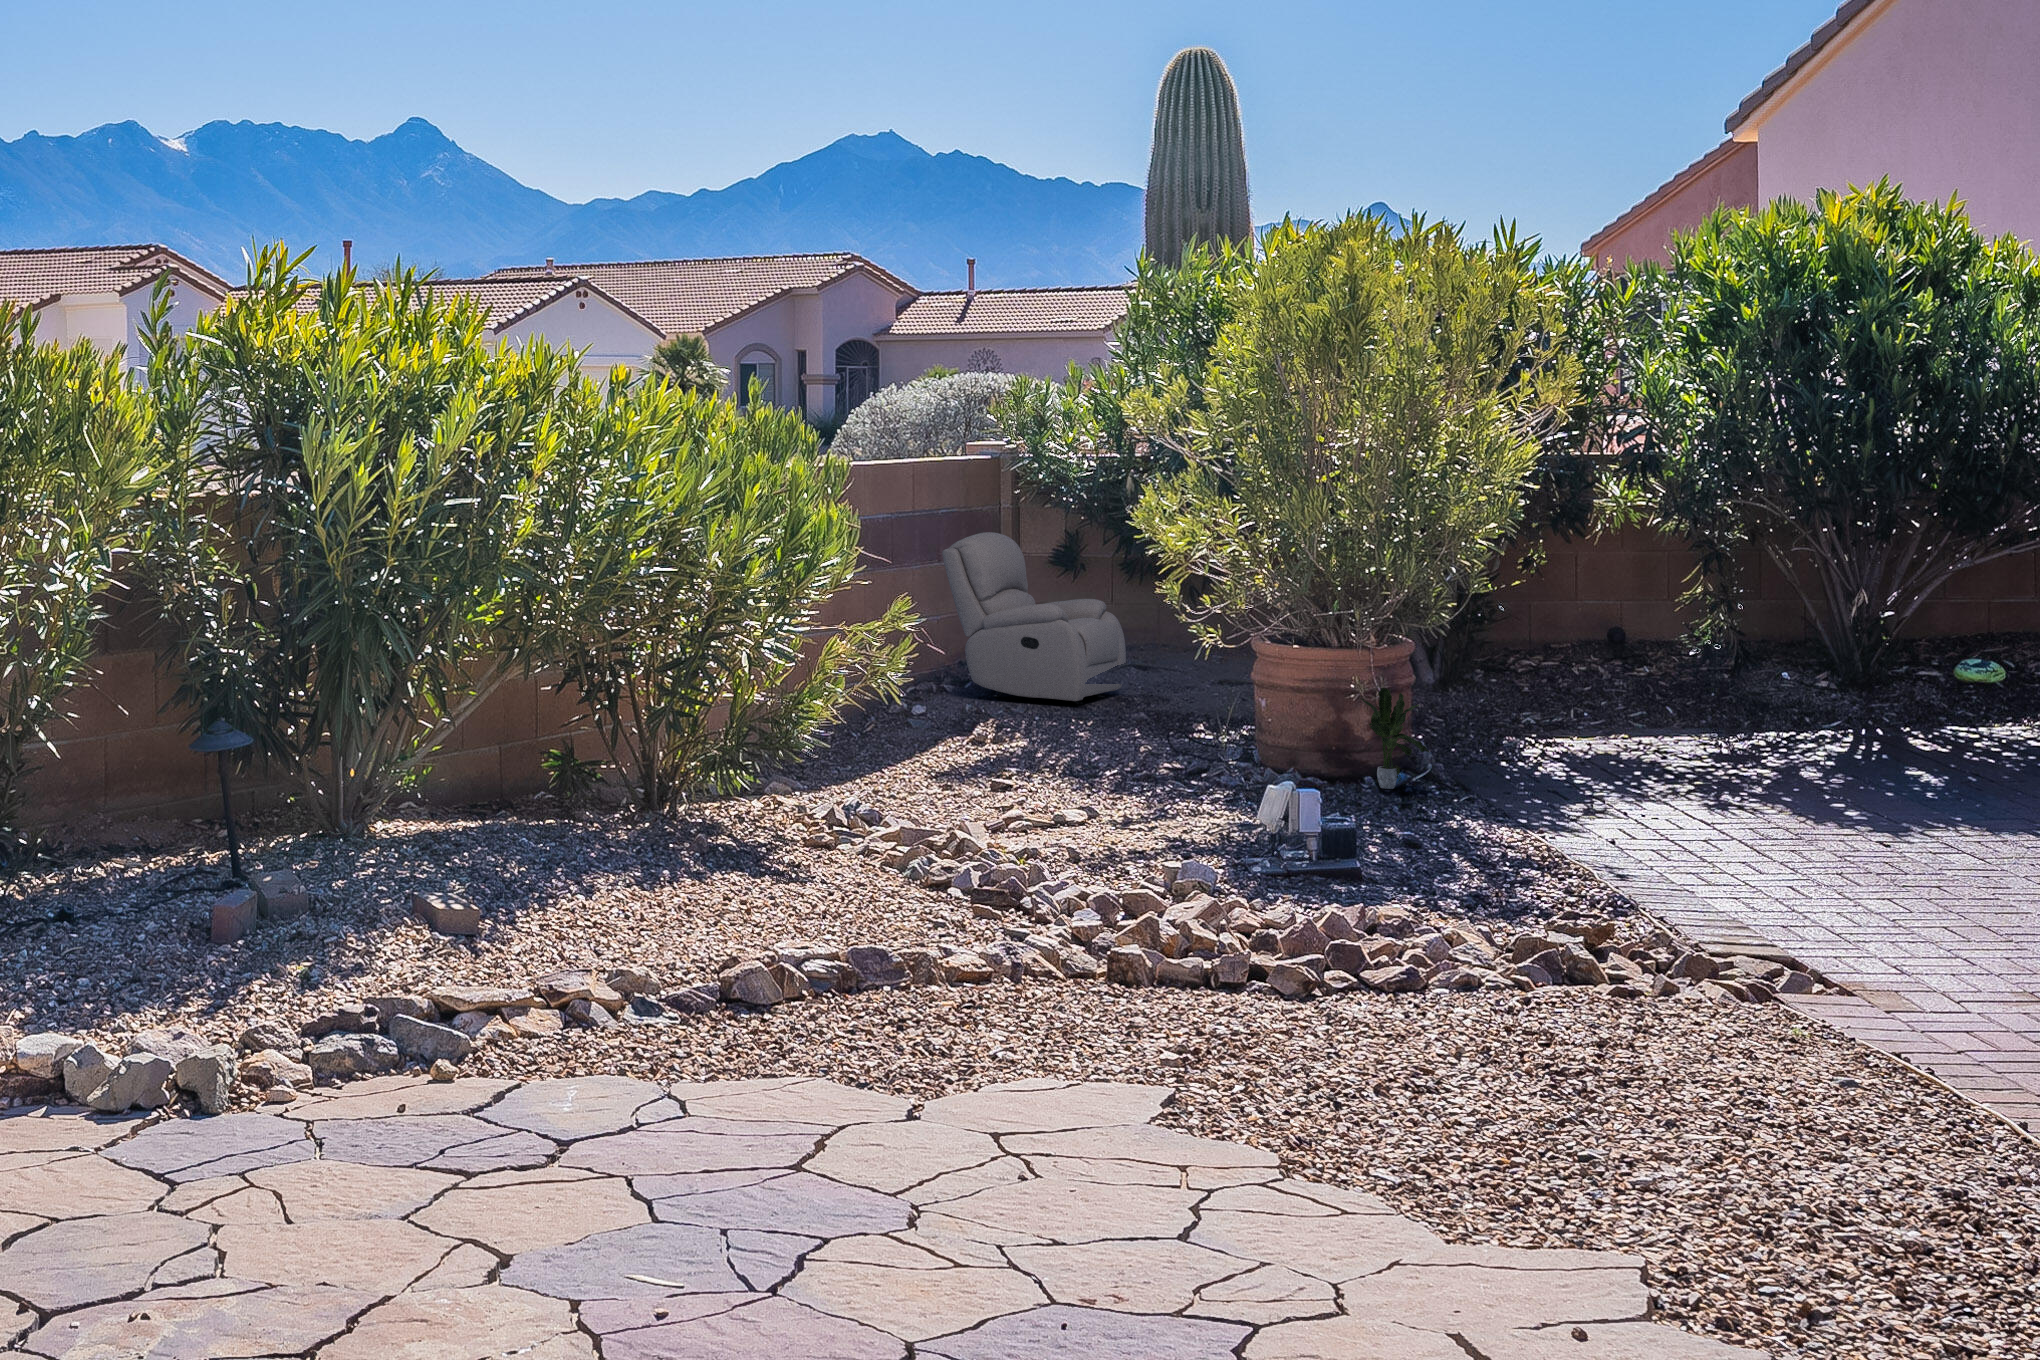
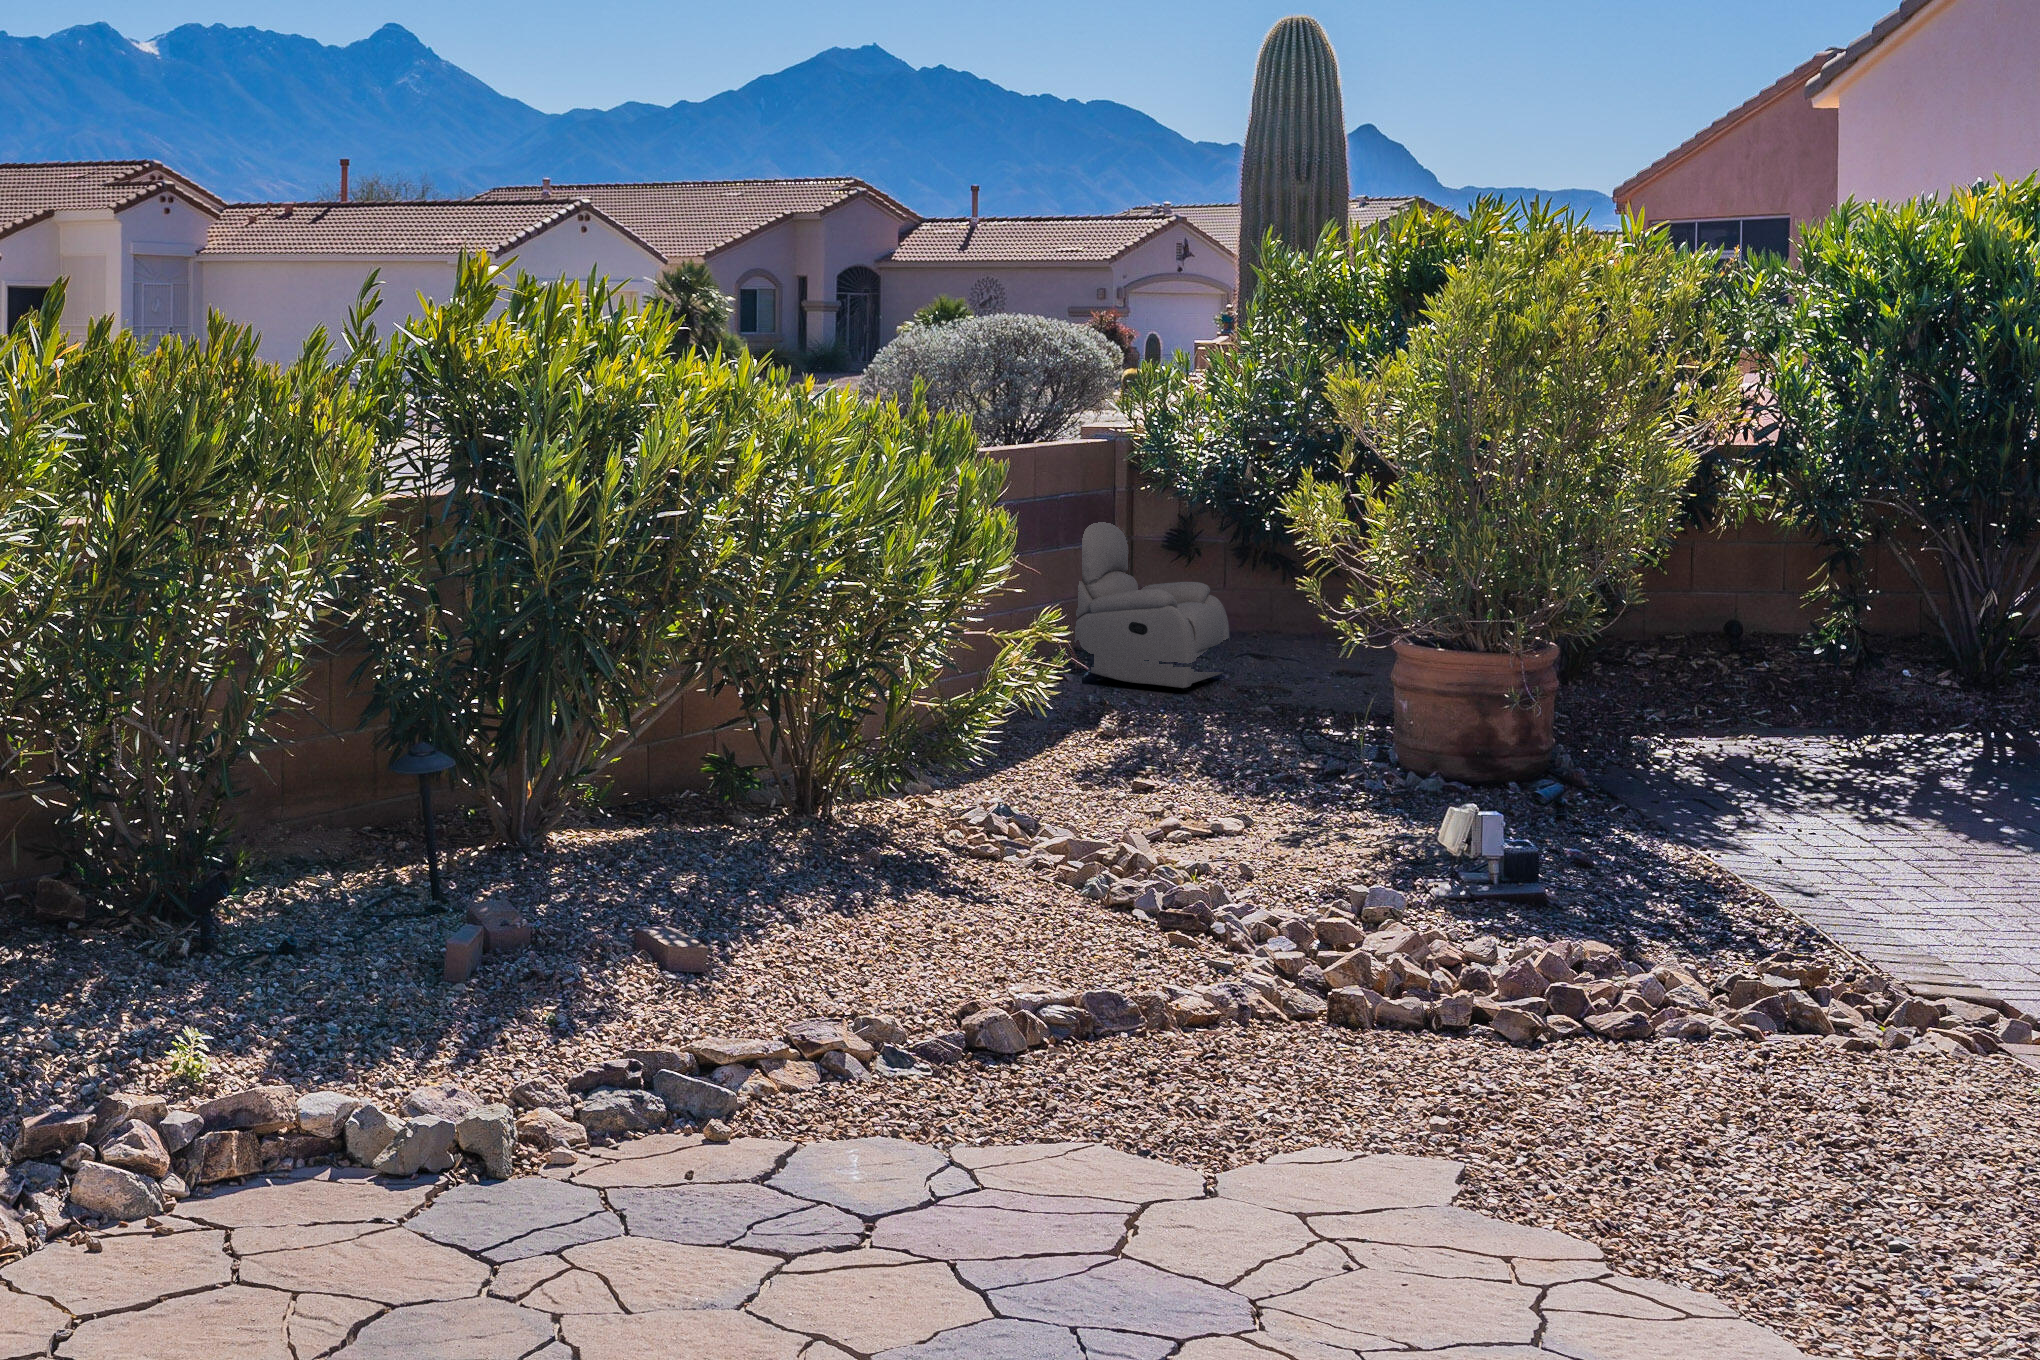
potted plant: present [1362,688,1429,789] -> none [1505,694,1578,797]

